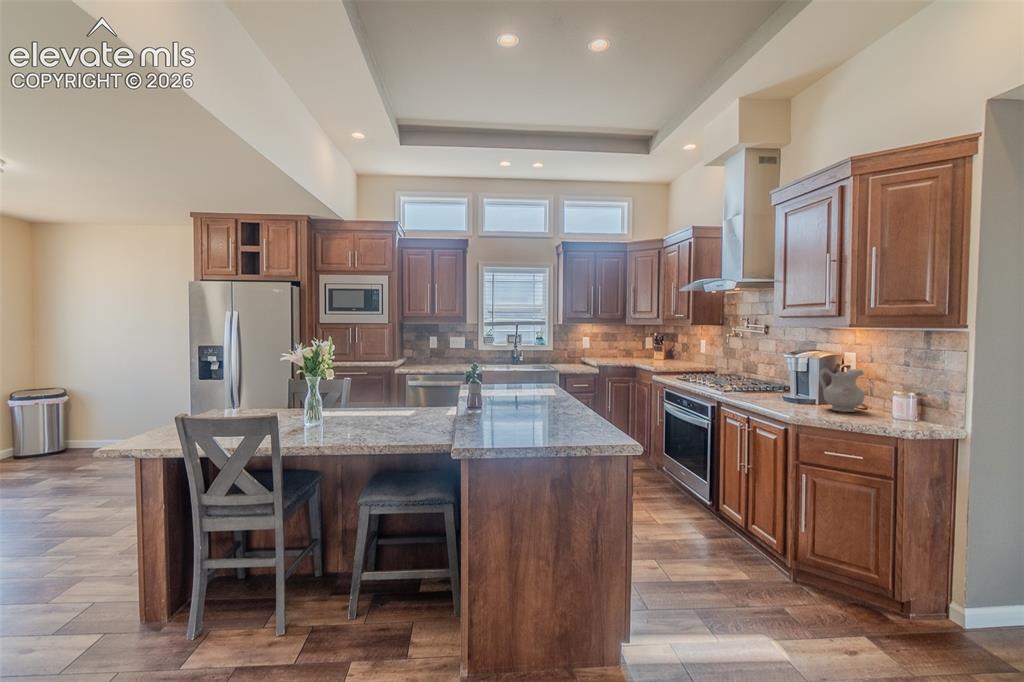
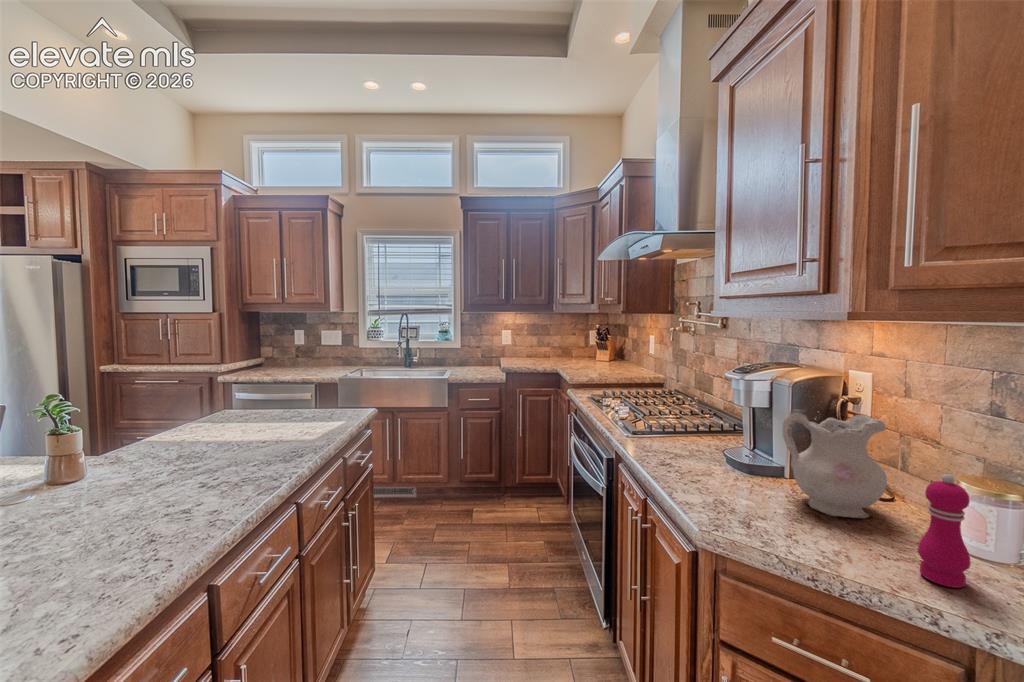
pepper mill: none [877,383,895,424] -> present [918,474,970,588]

